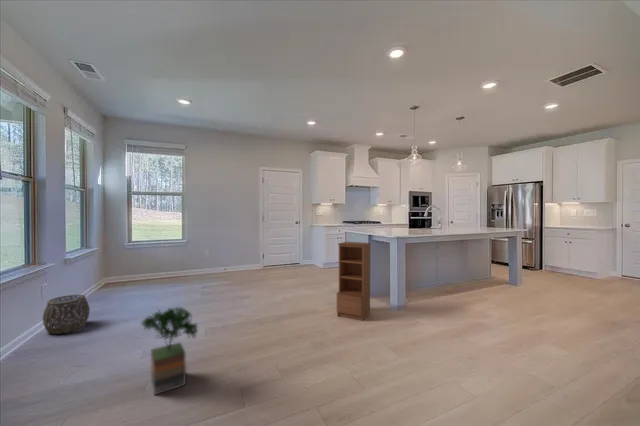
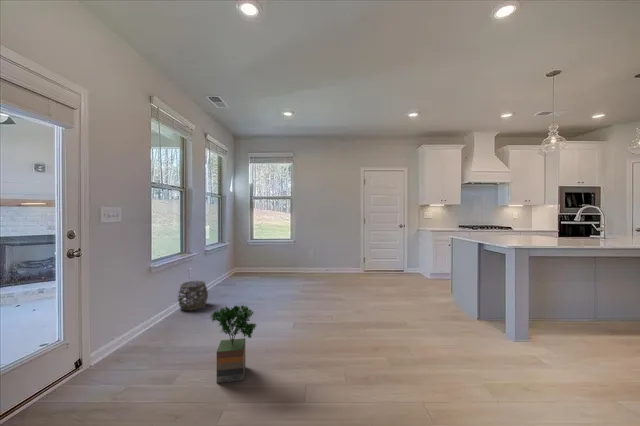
bookcase: present [337,242,370,321] -> none [423,251,469,351]

